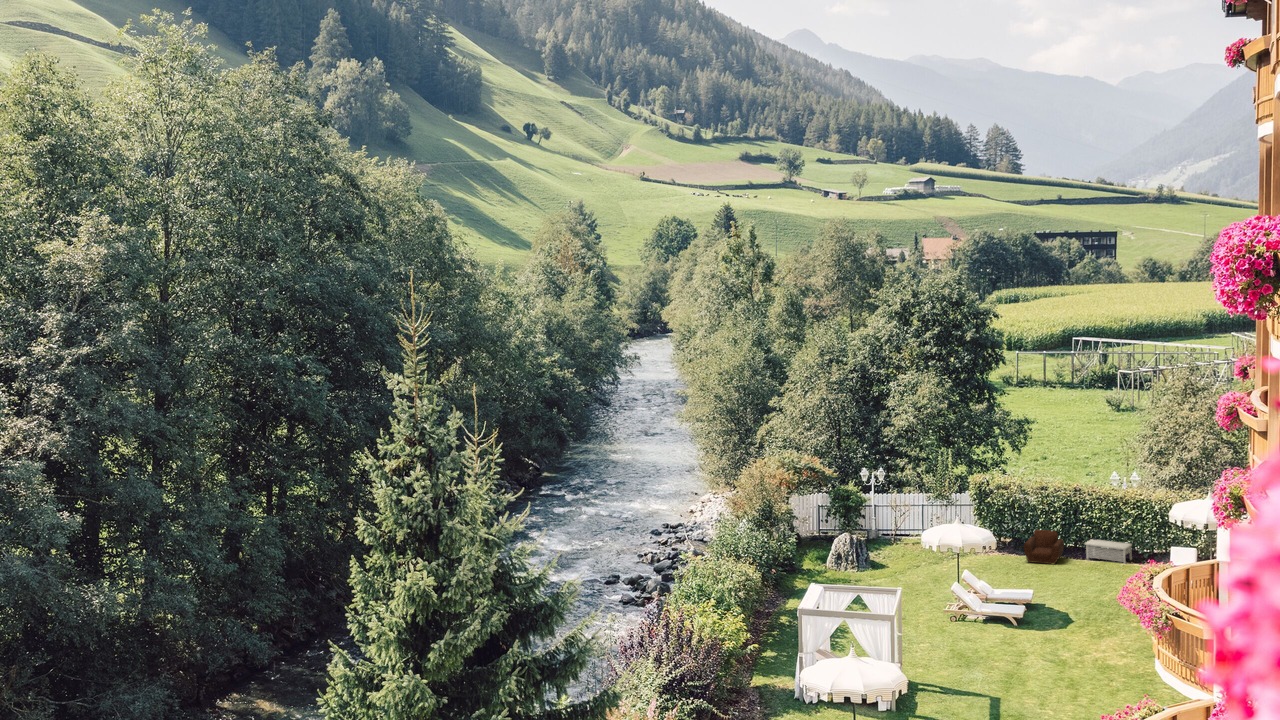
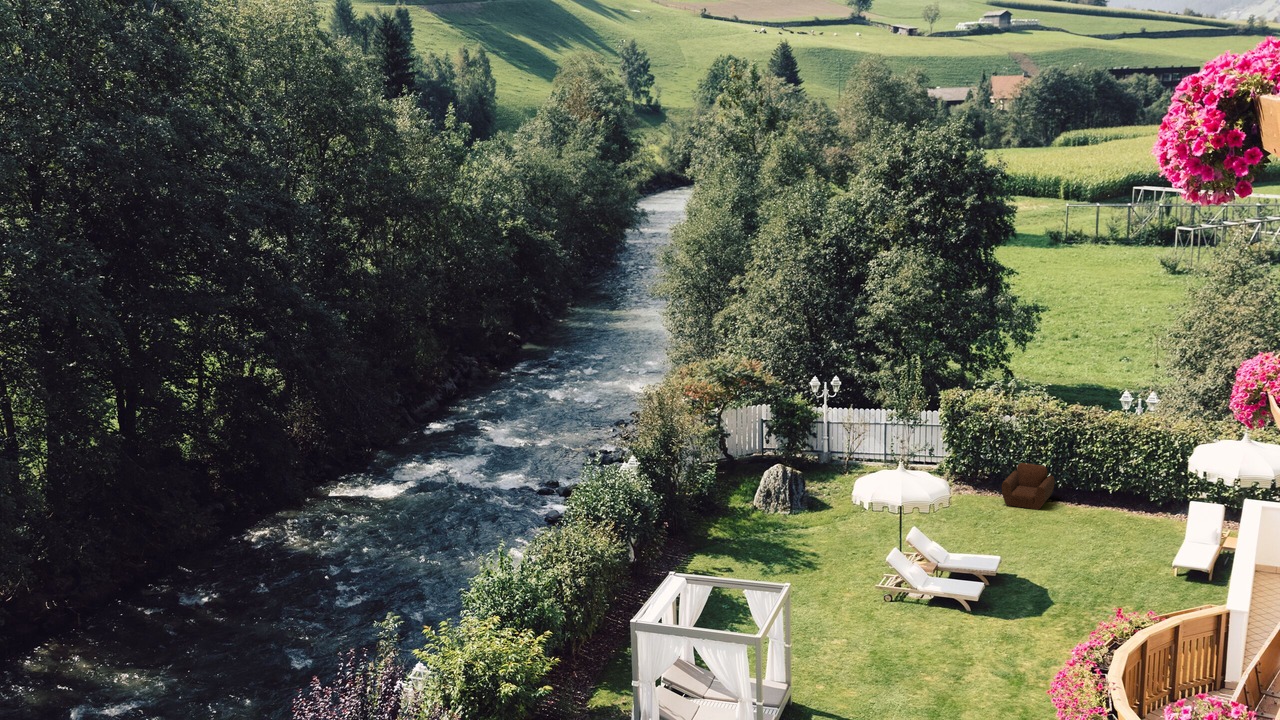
storage bench: present [1085,539,1132,564] -> none [1080,477,1141,514]

